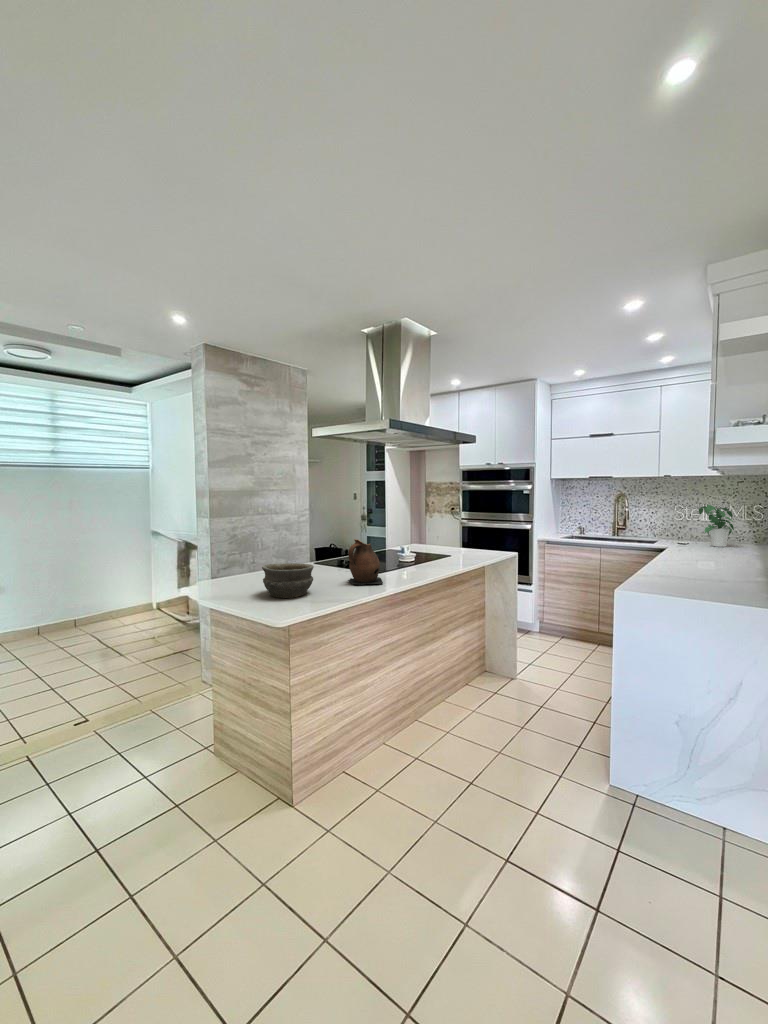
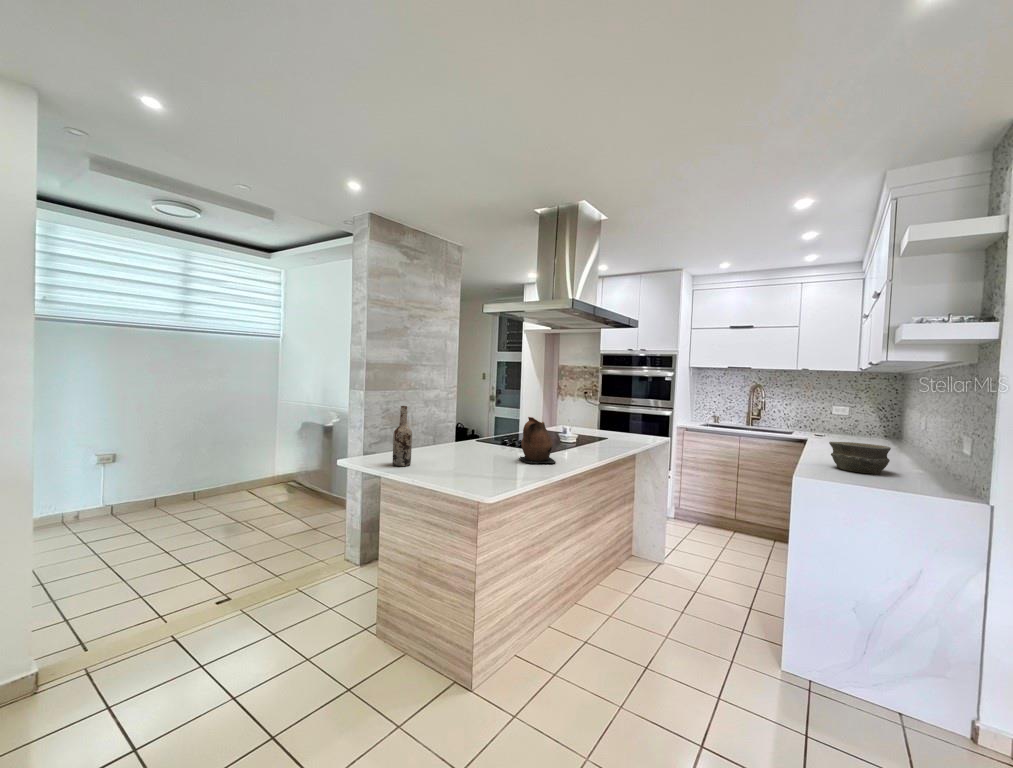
potted plant: present [699,505,734,547] -> none [835,398,870,440]
wine bottle: none [218,534,237,593] -> present [393,406,412,466]
bowl: present [262,563,314,598] -> present [829,442,891,474]

